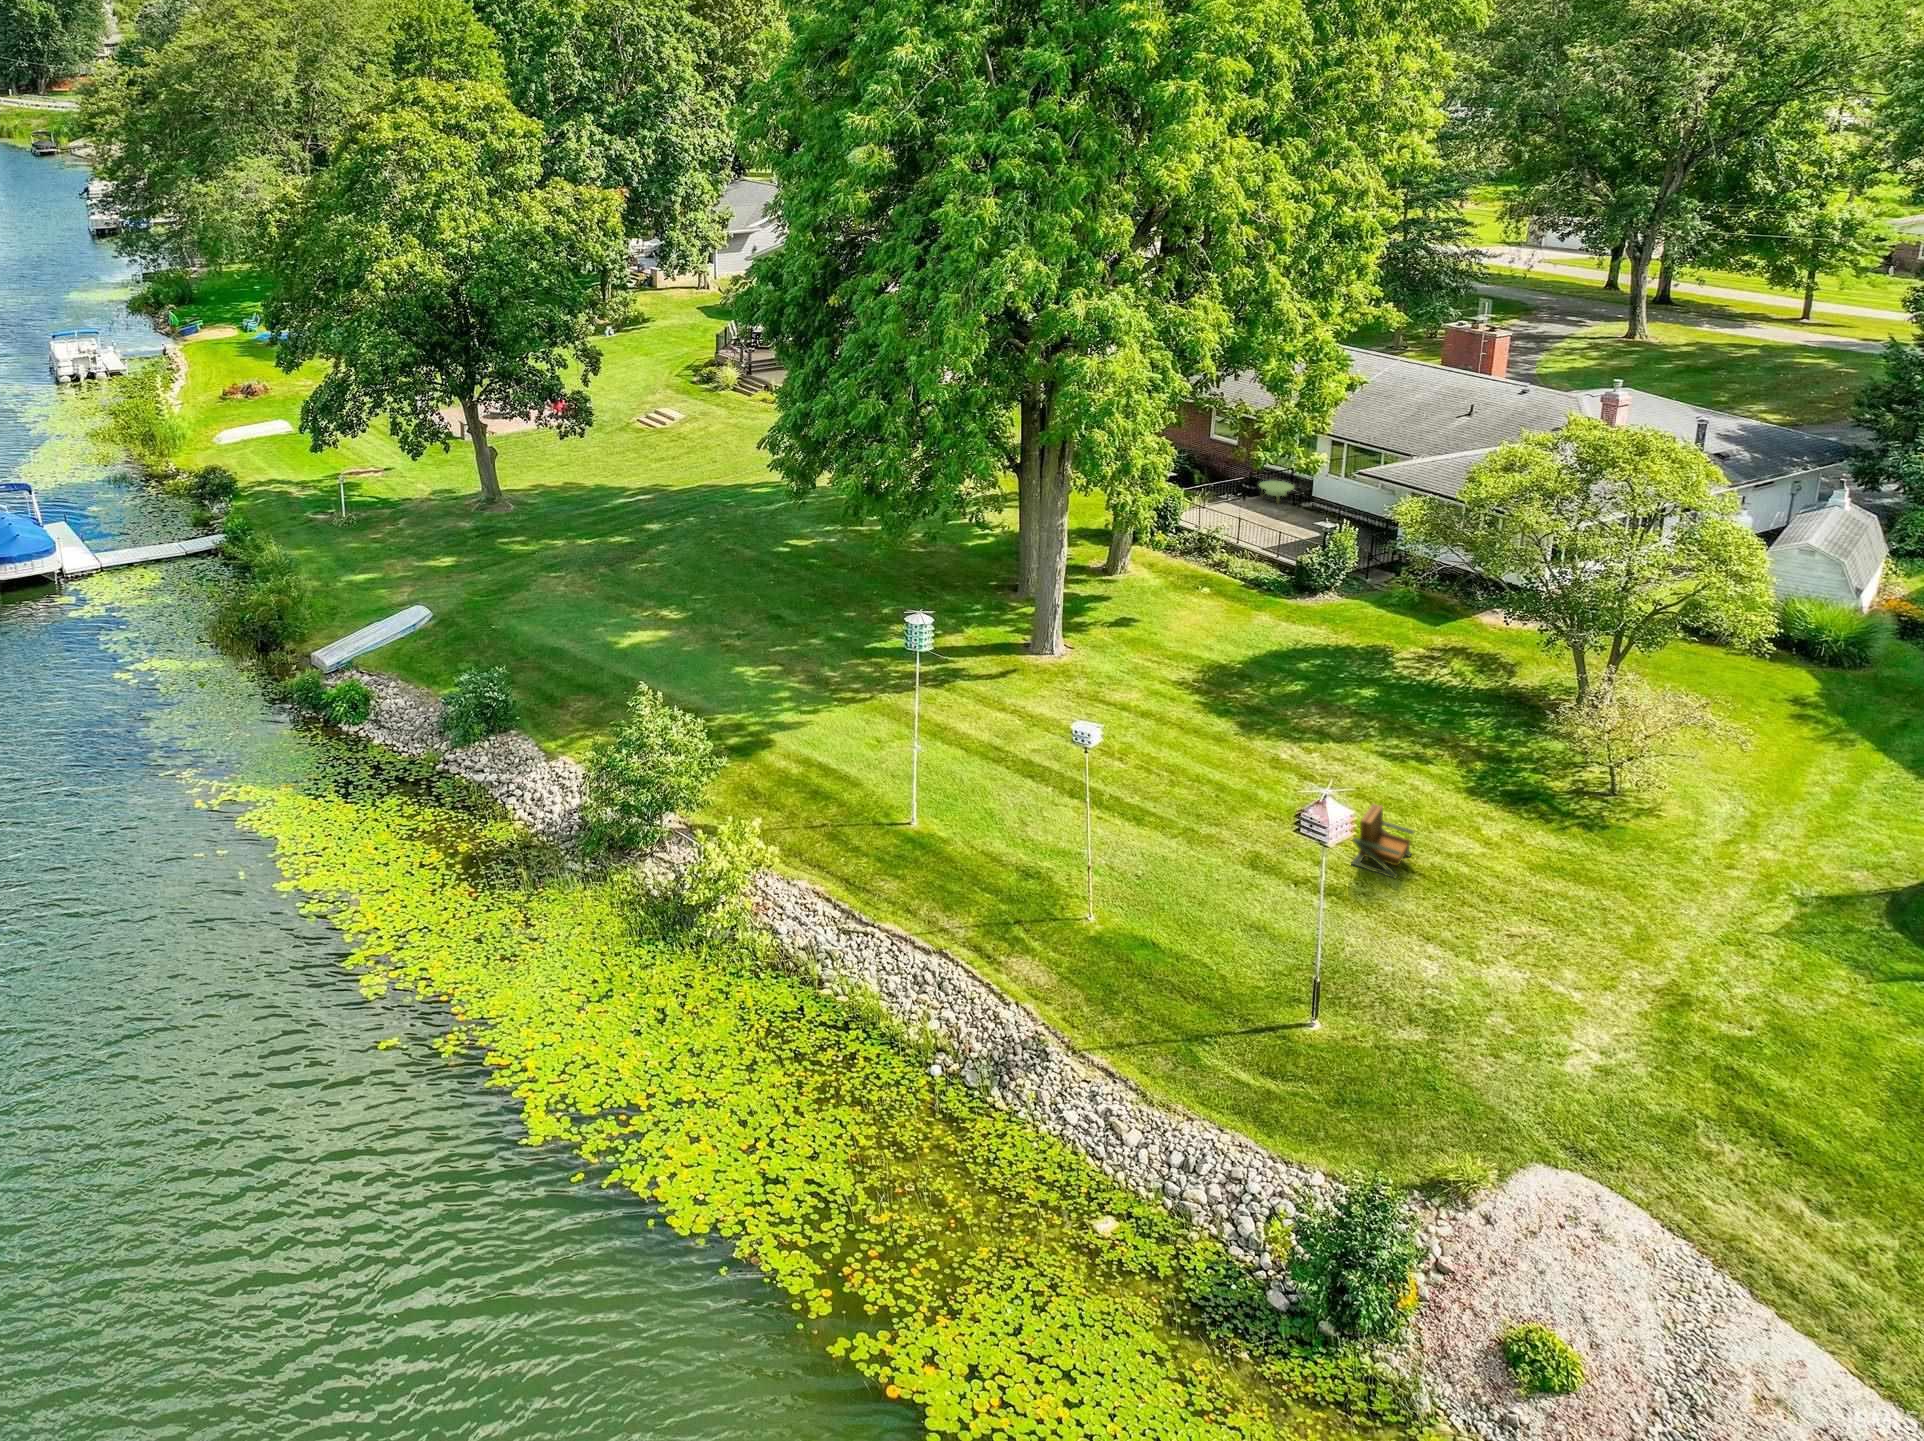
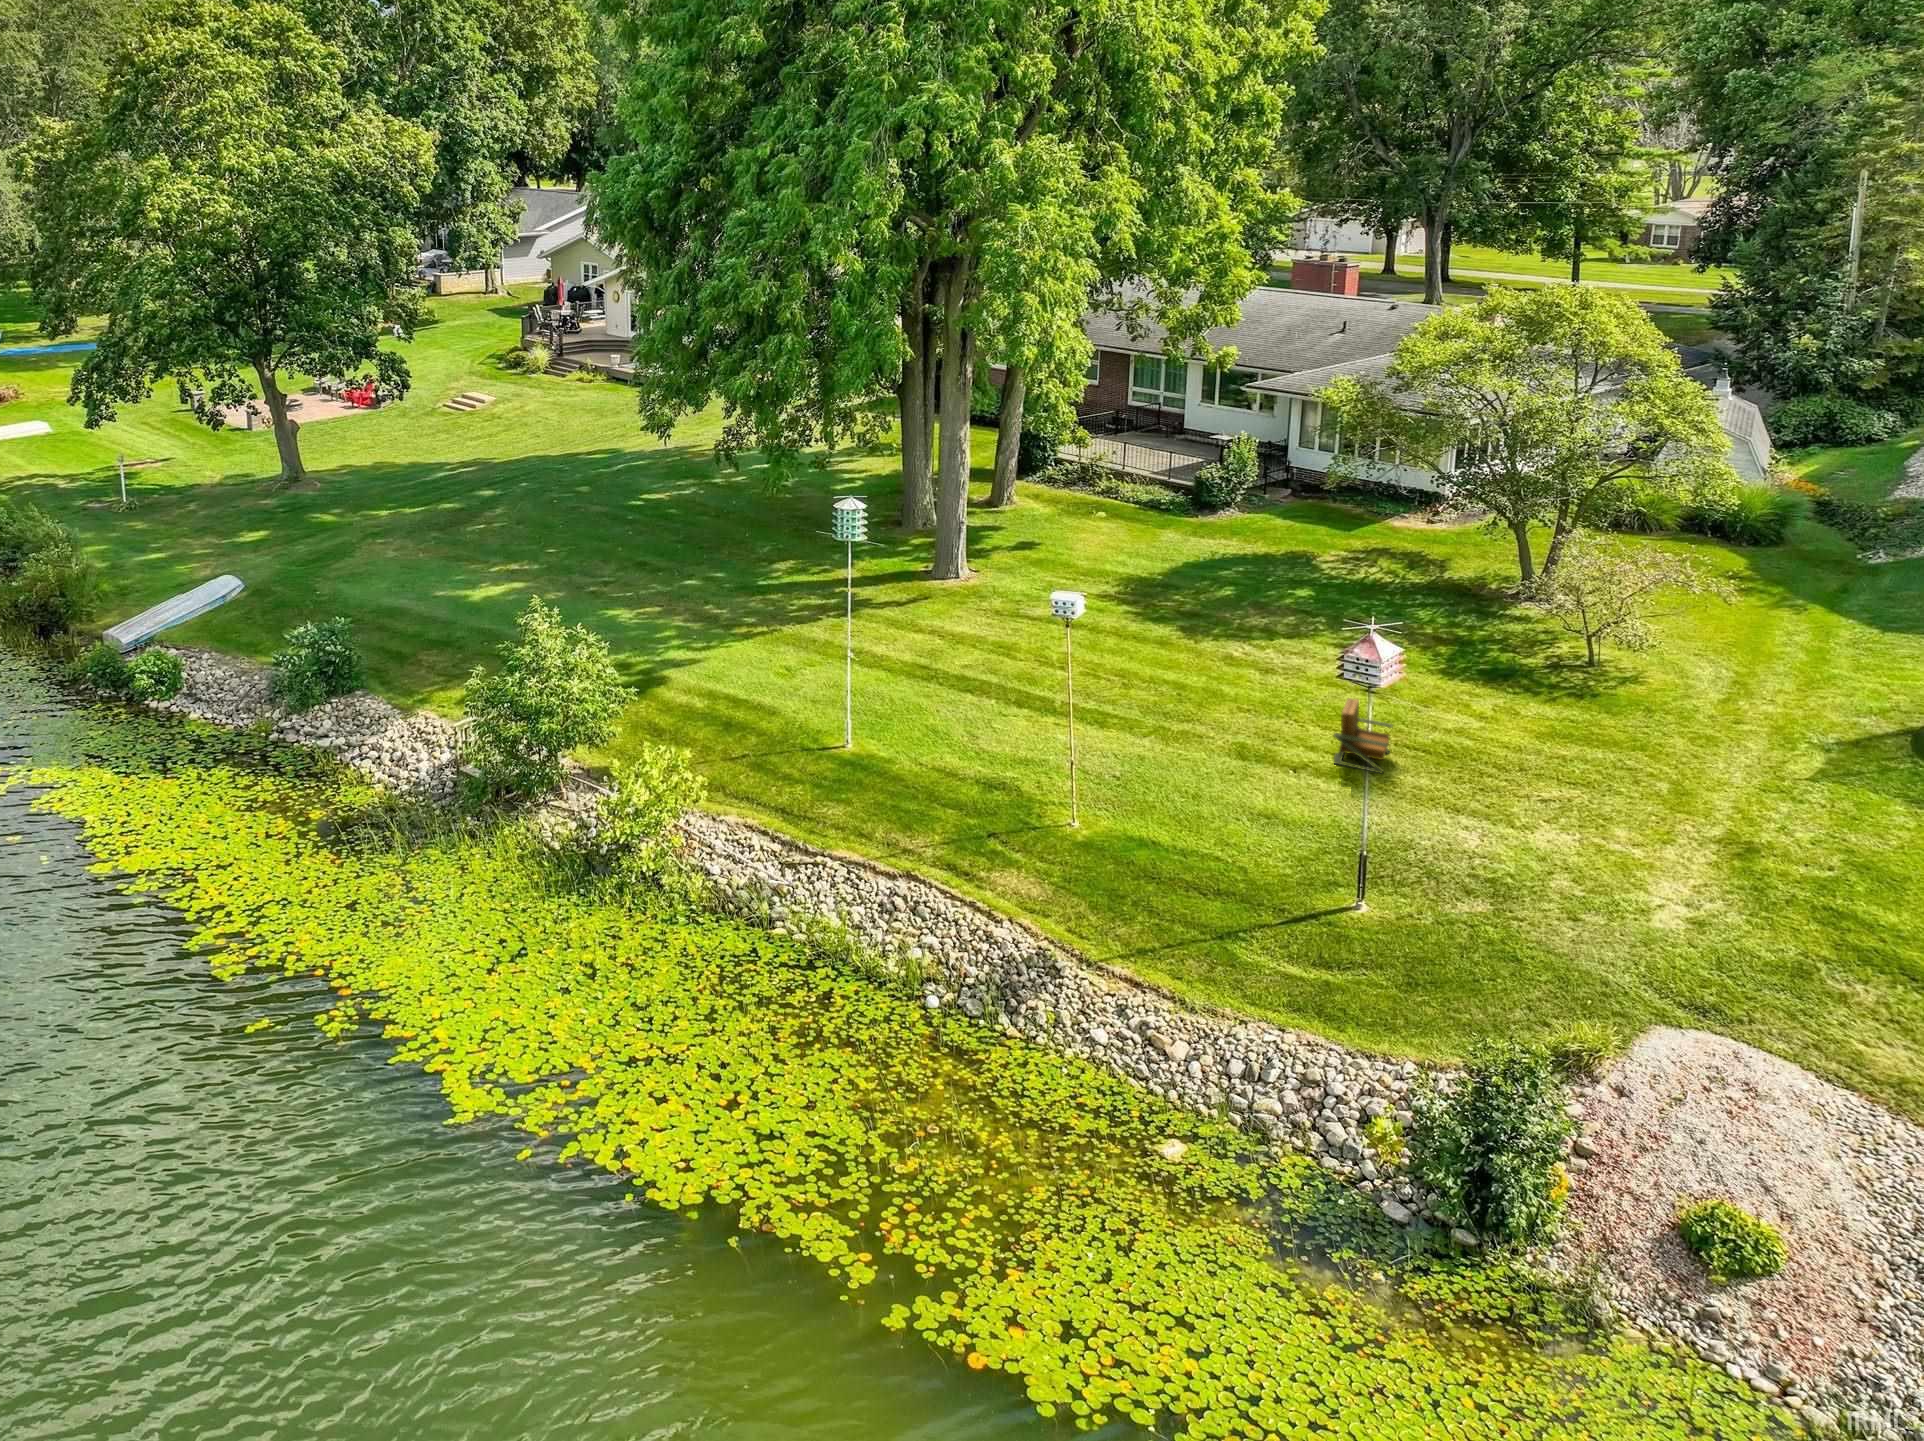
round table: present [1259,481,1294,503] -> none [1124,445,1160,467]

